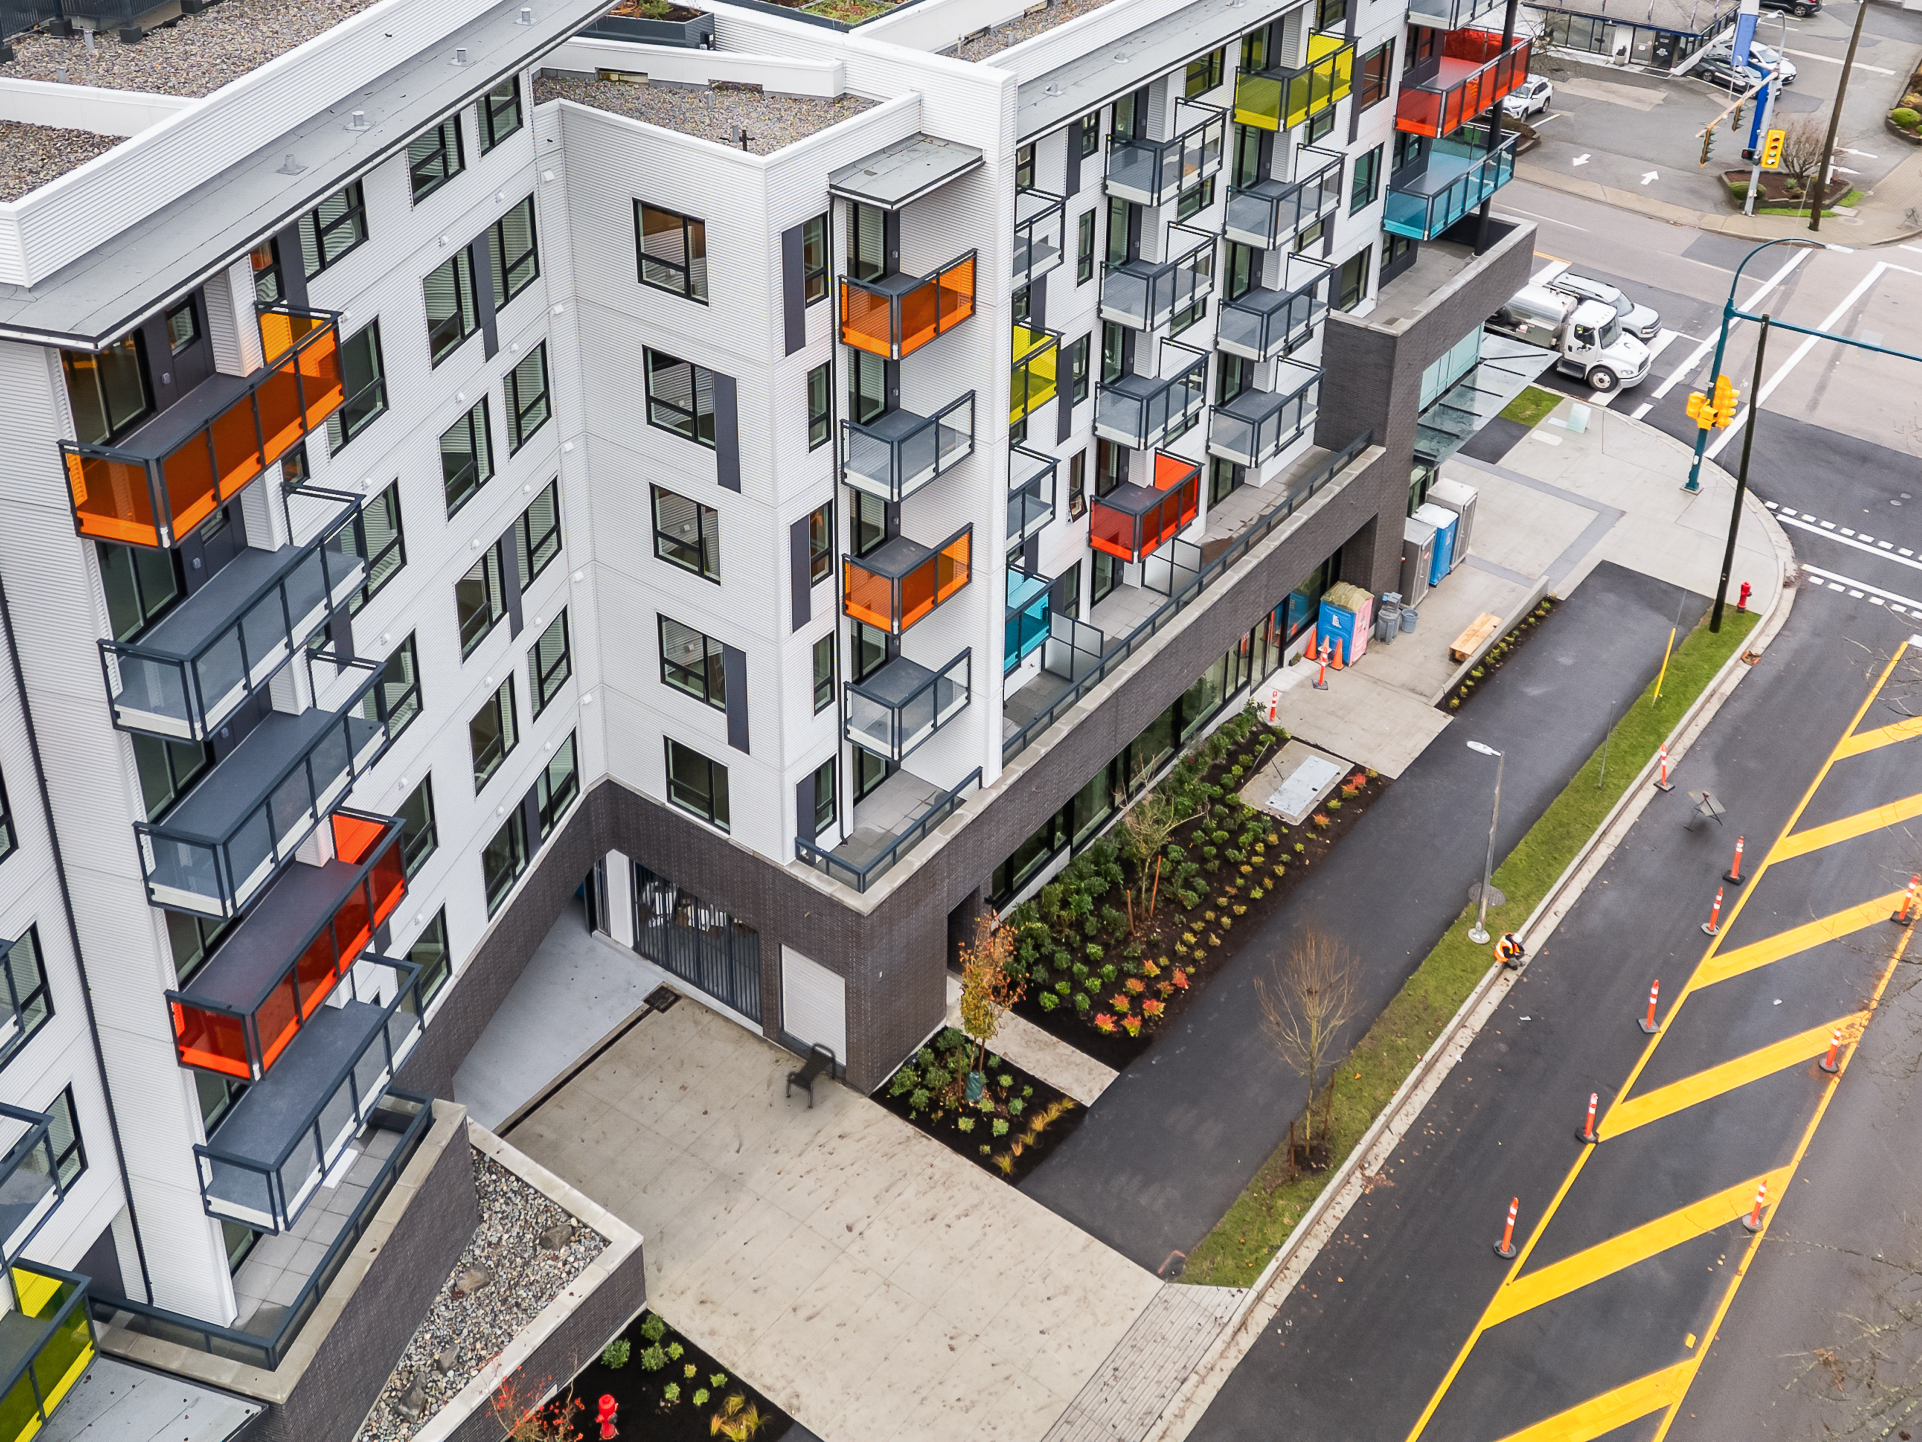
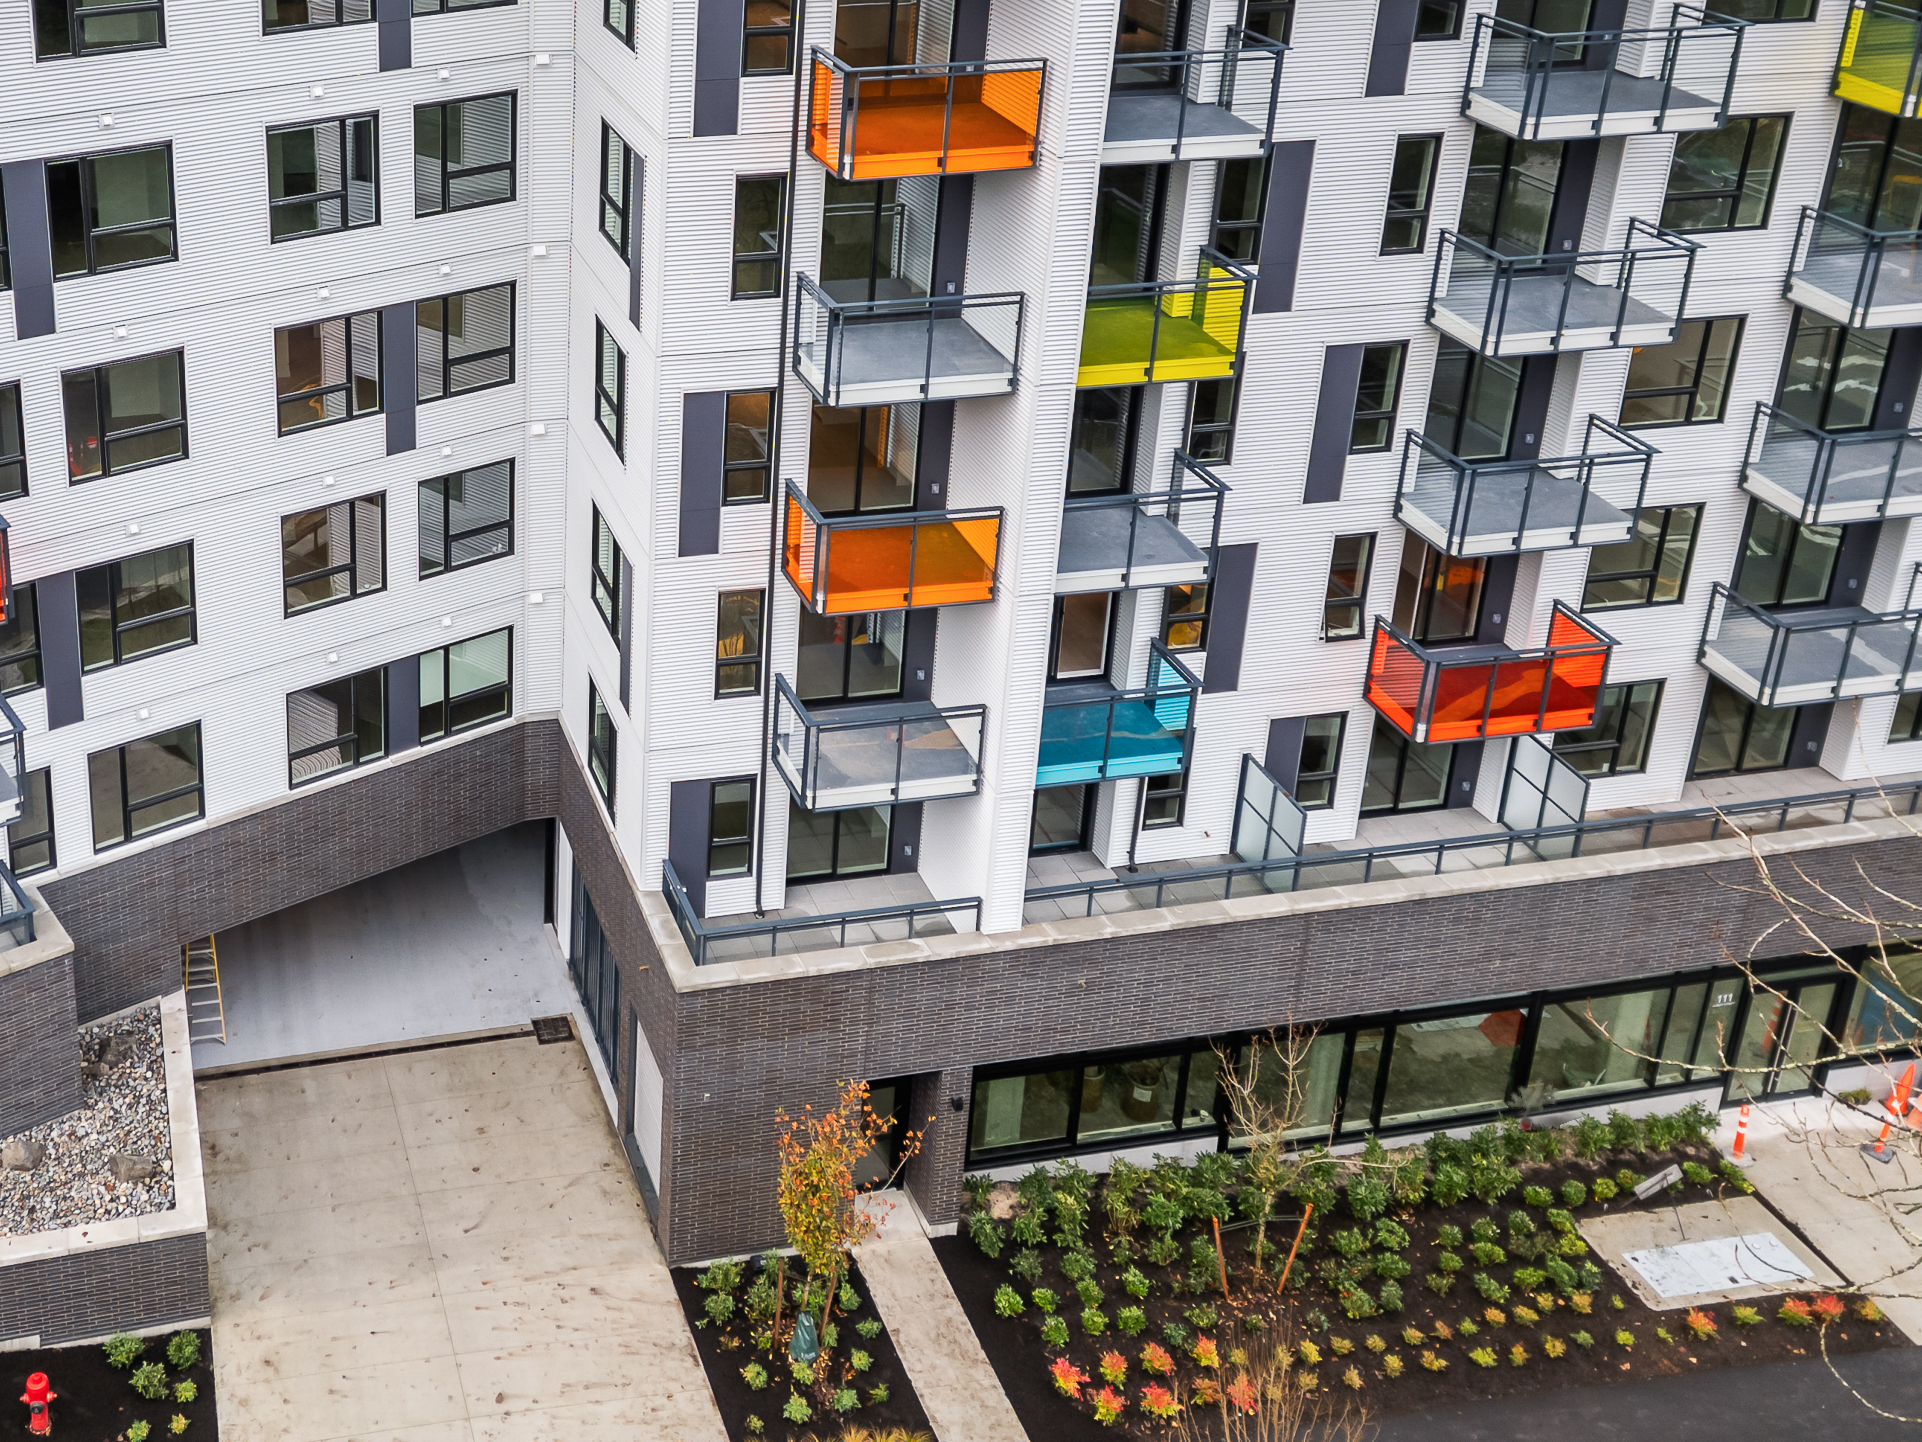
bench: present [786,1043,836,1108] -> none [577,1162,654,1239]

